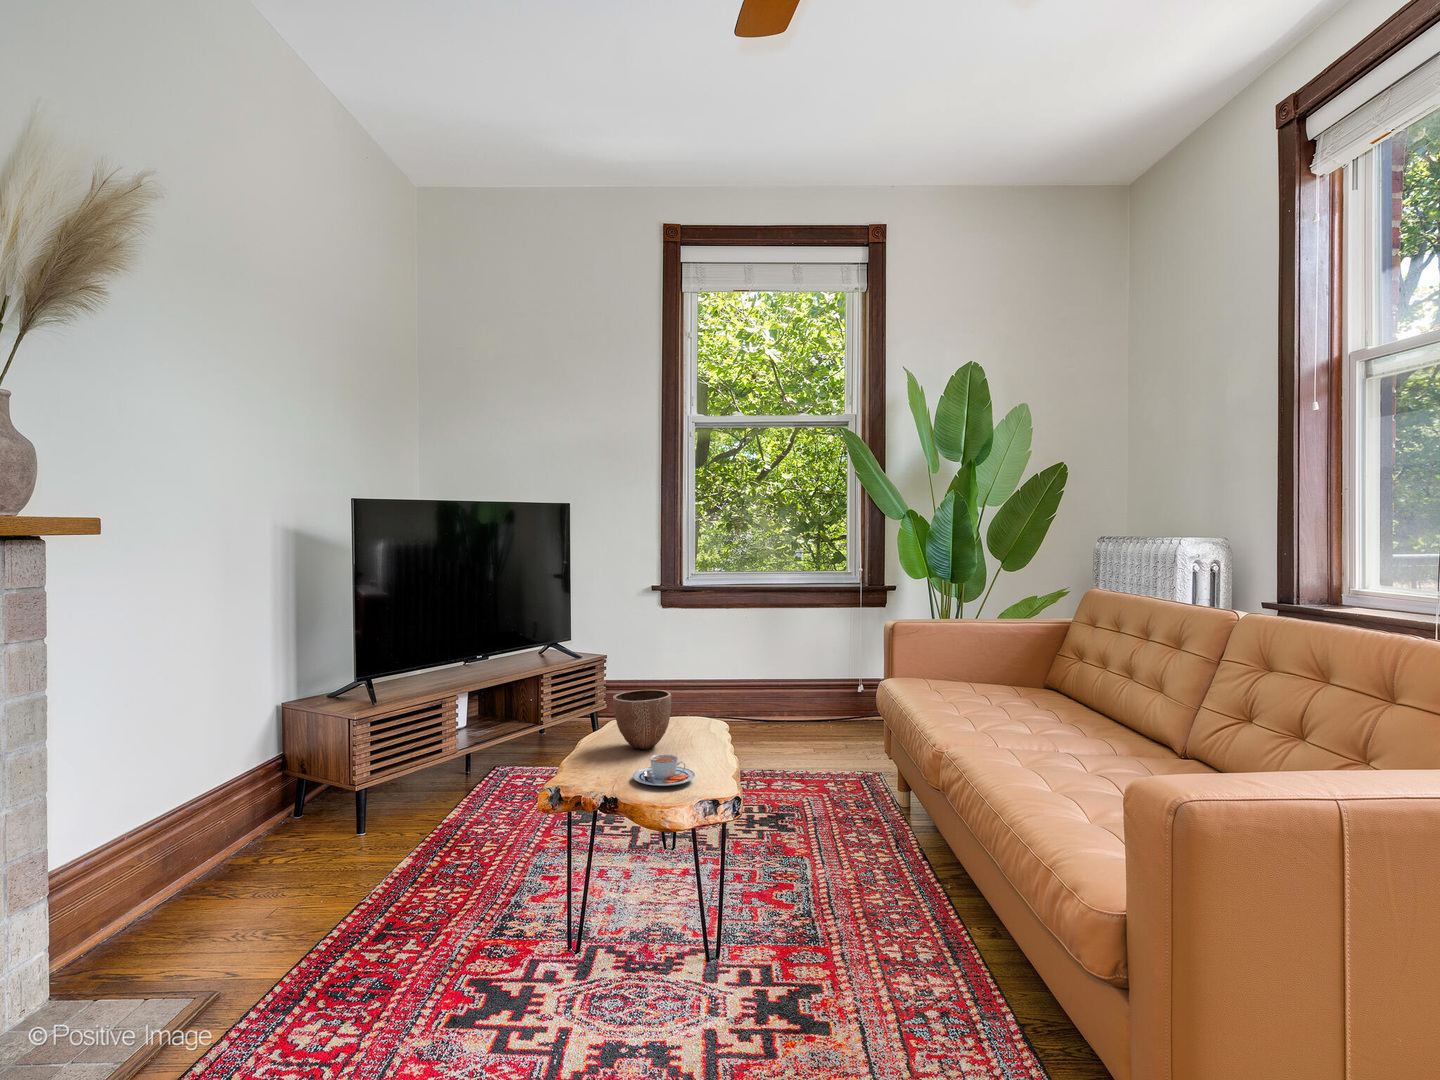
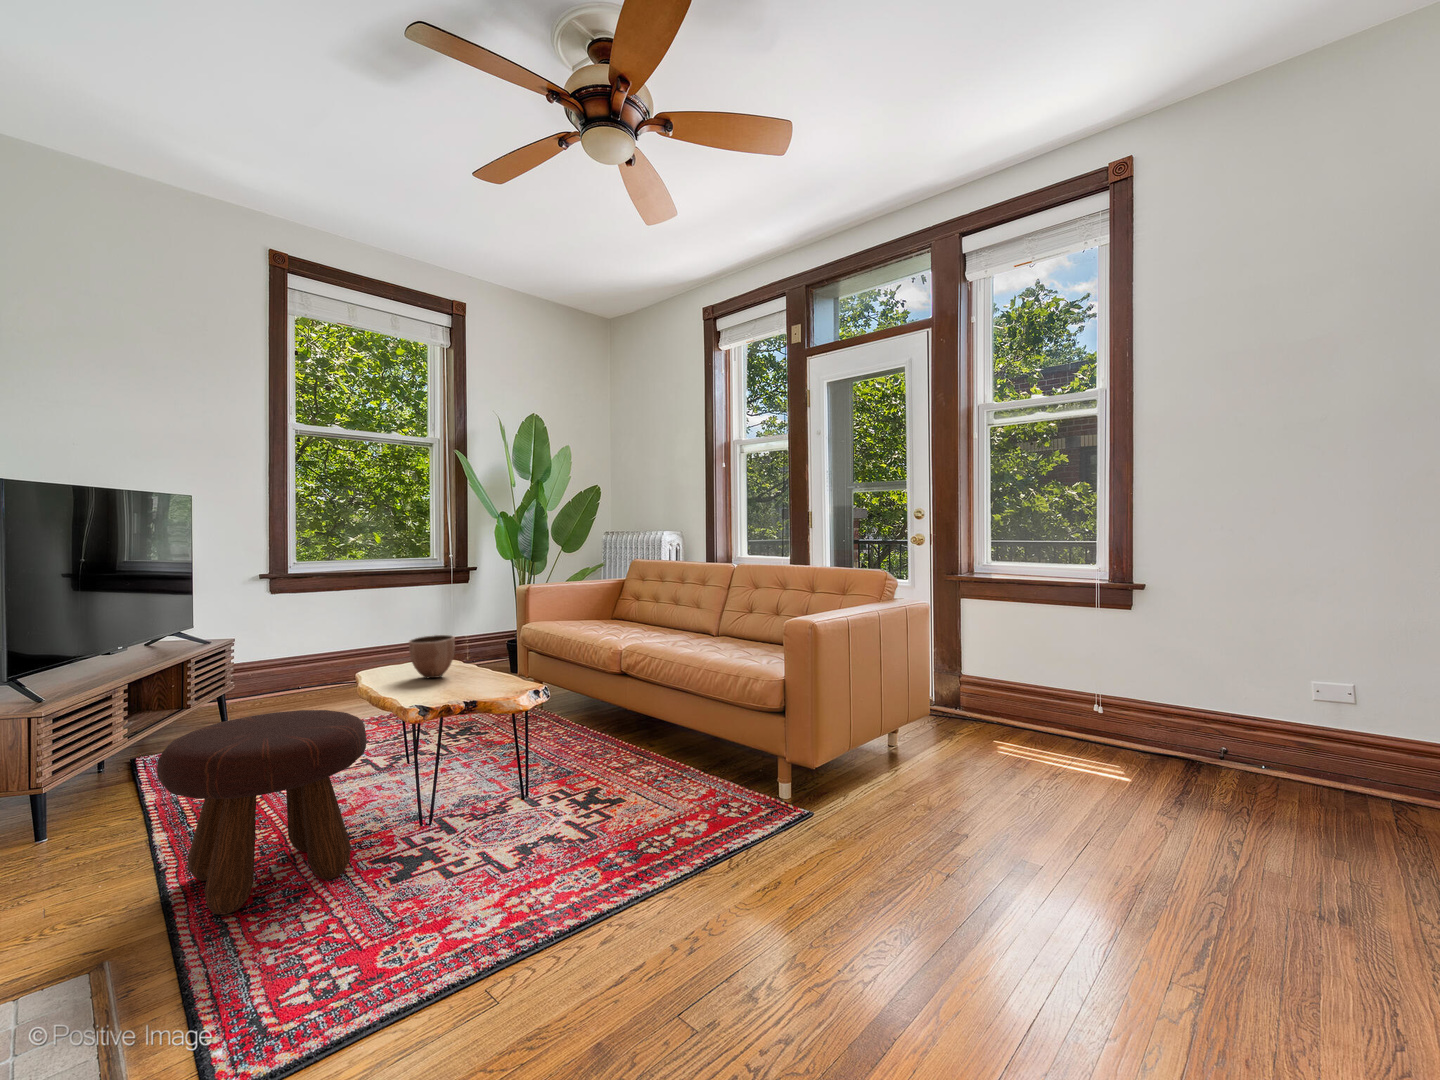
teacup: present [633,754,695,786] -> none [466,670,511,689]
footstool: none [283,761,498,988] -> present [157,710,367,914]

